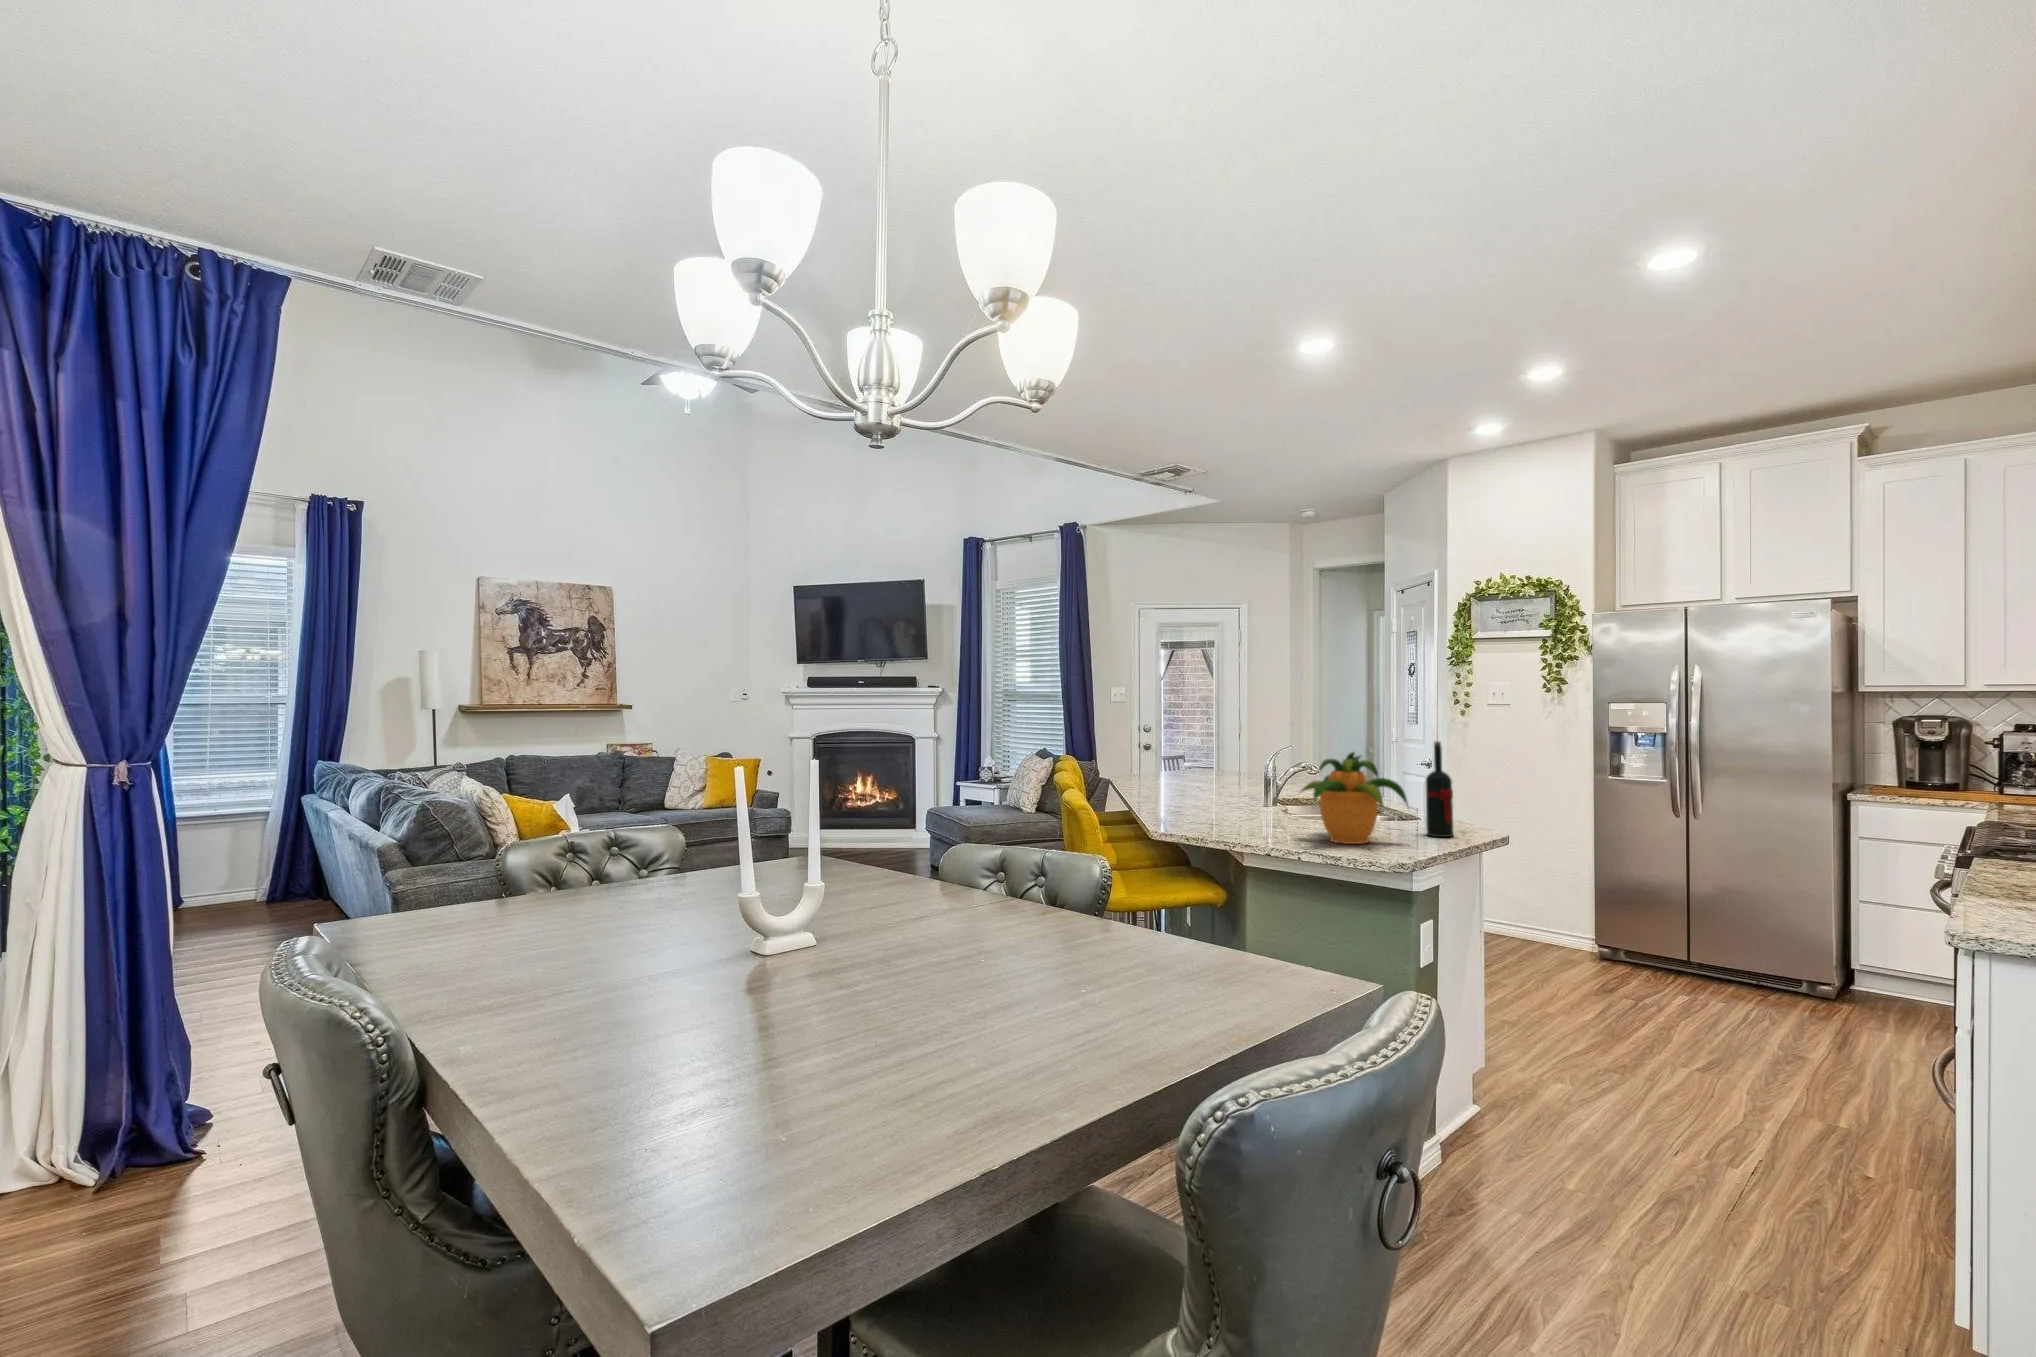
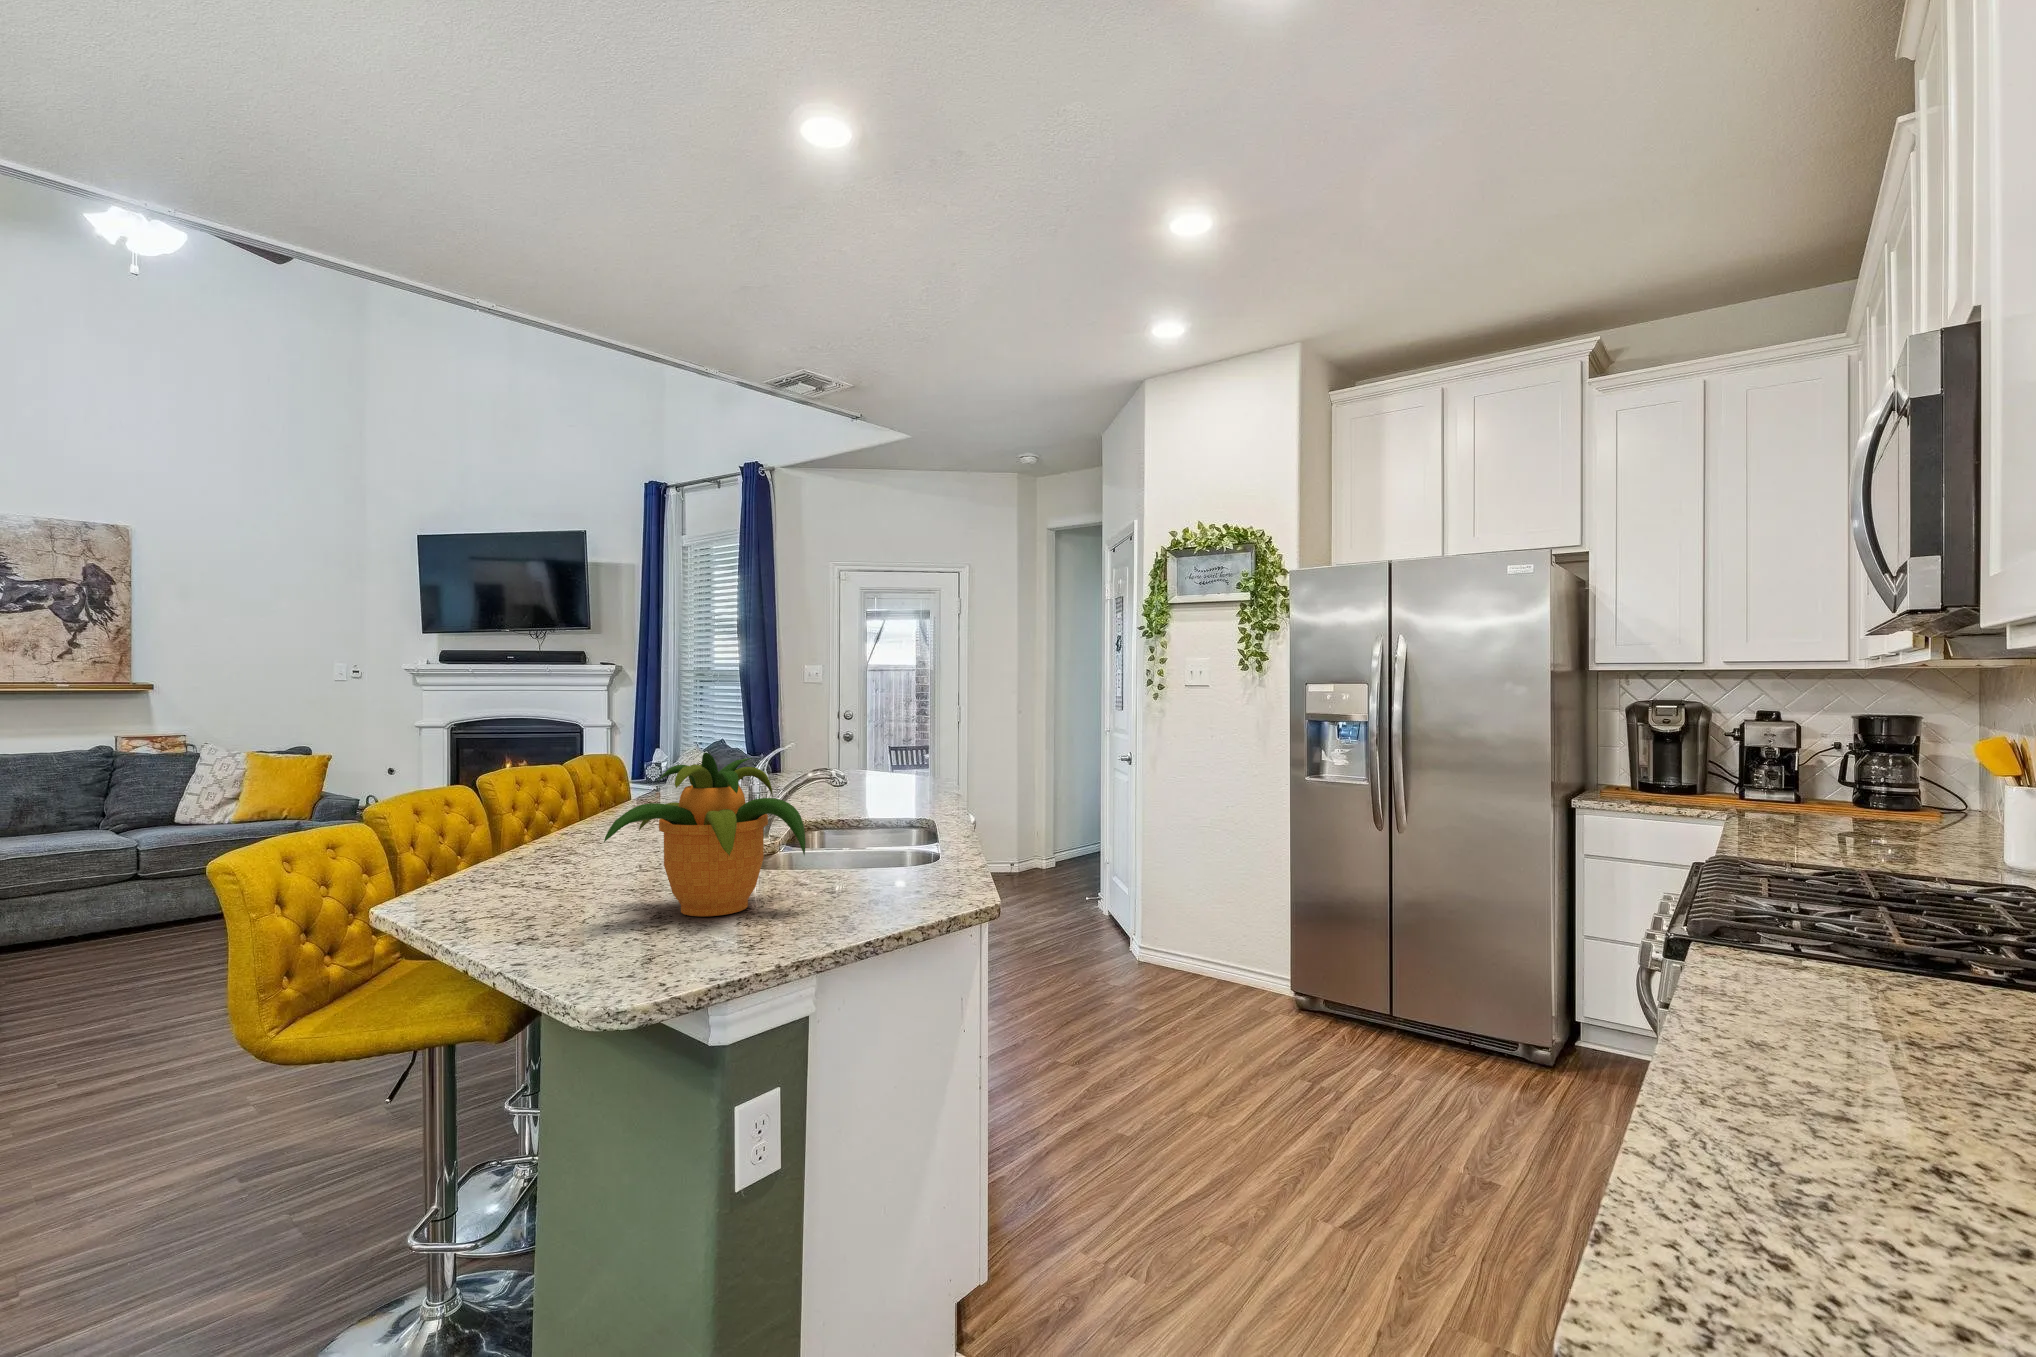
wine bottle: present [1426,741,1454,837] -> none [882,734,923,894]

